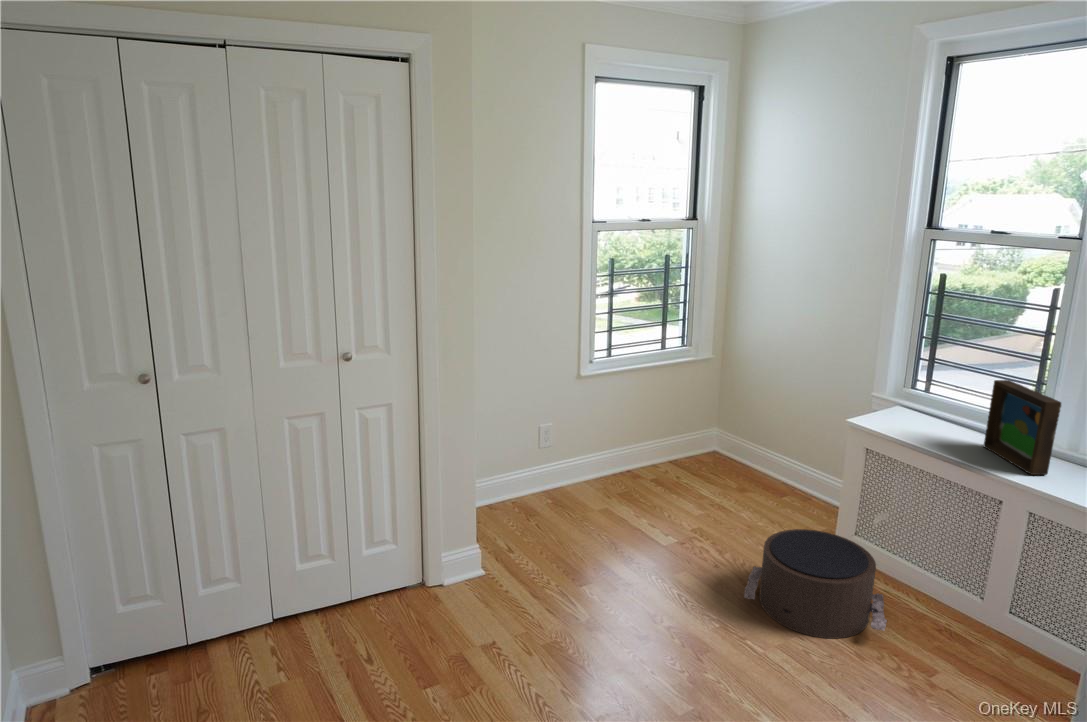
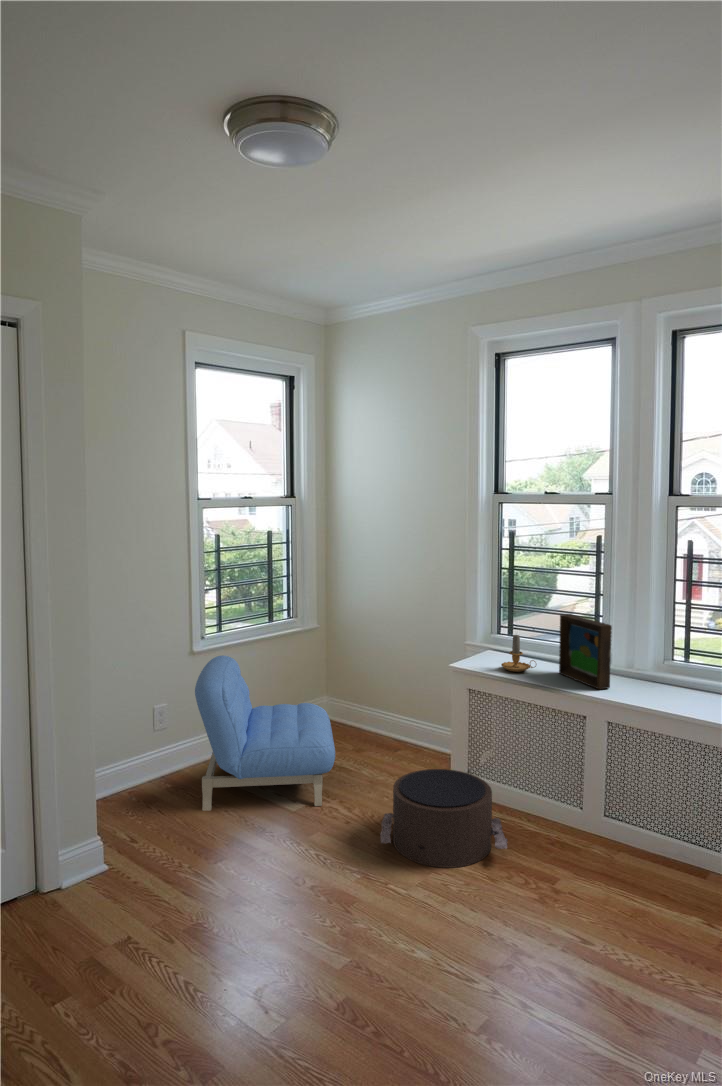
armchair: none [575,382,711,544] -> present [195,655,335,811]
candle: none [910,395,955,439] -> present [501,635,536,672]

